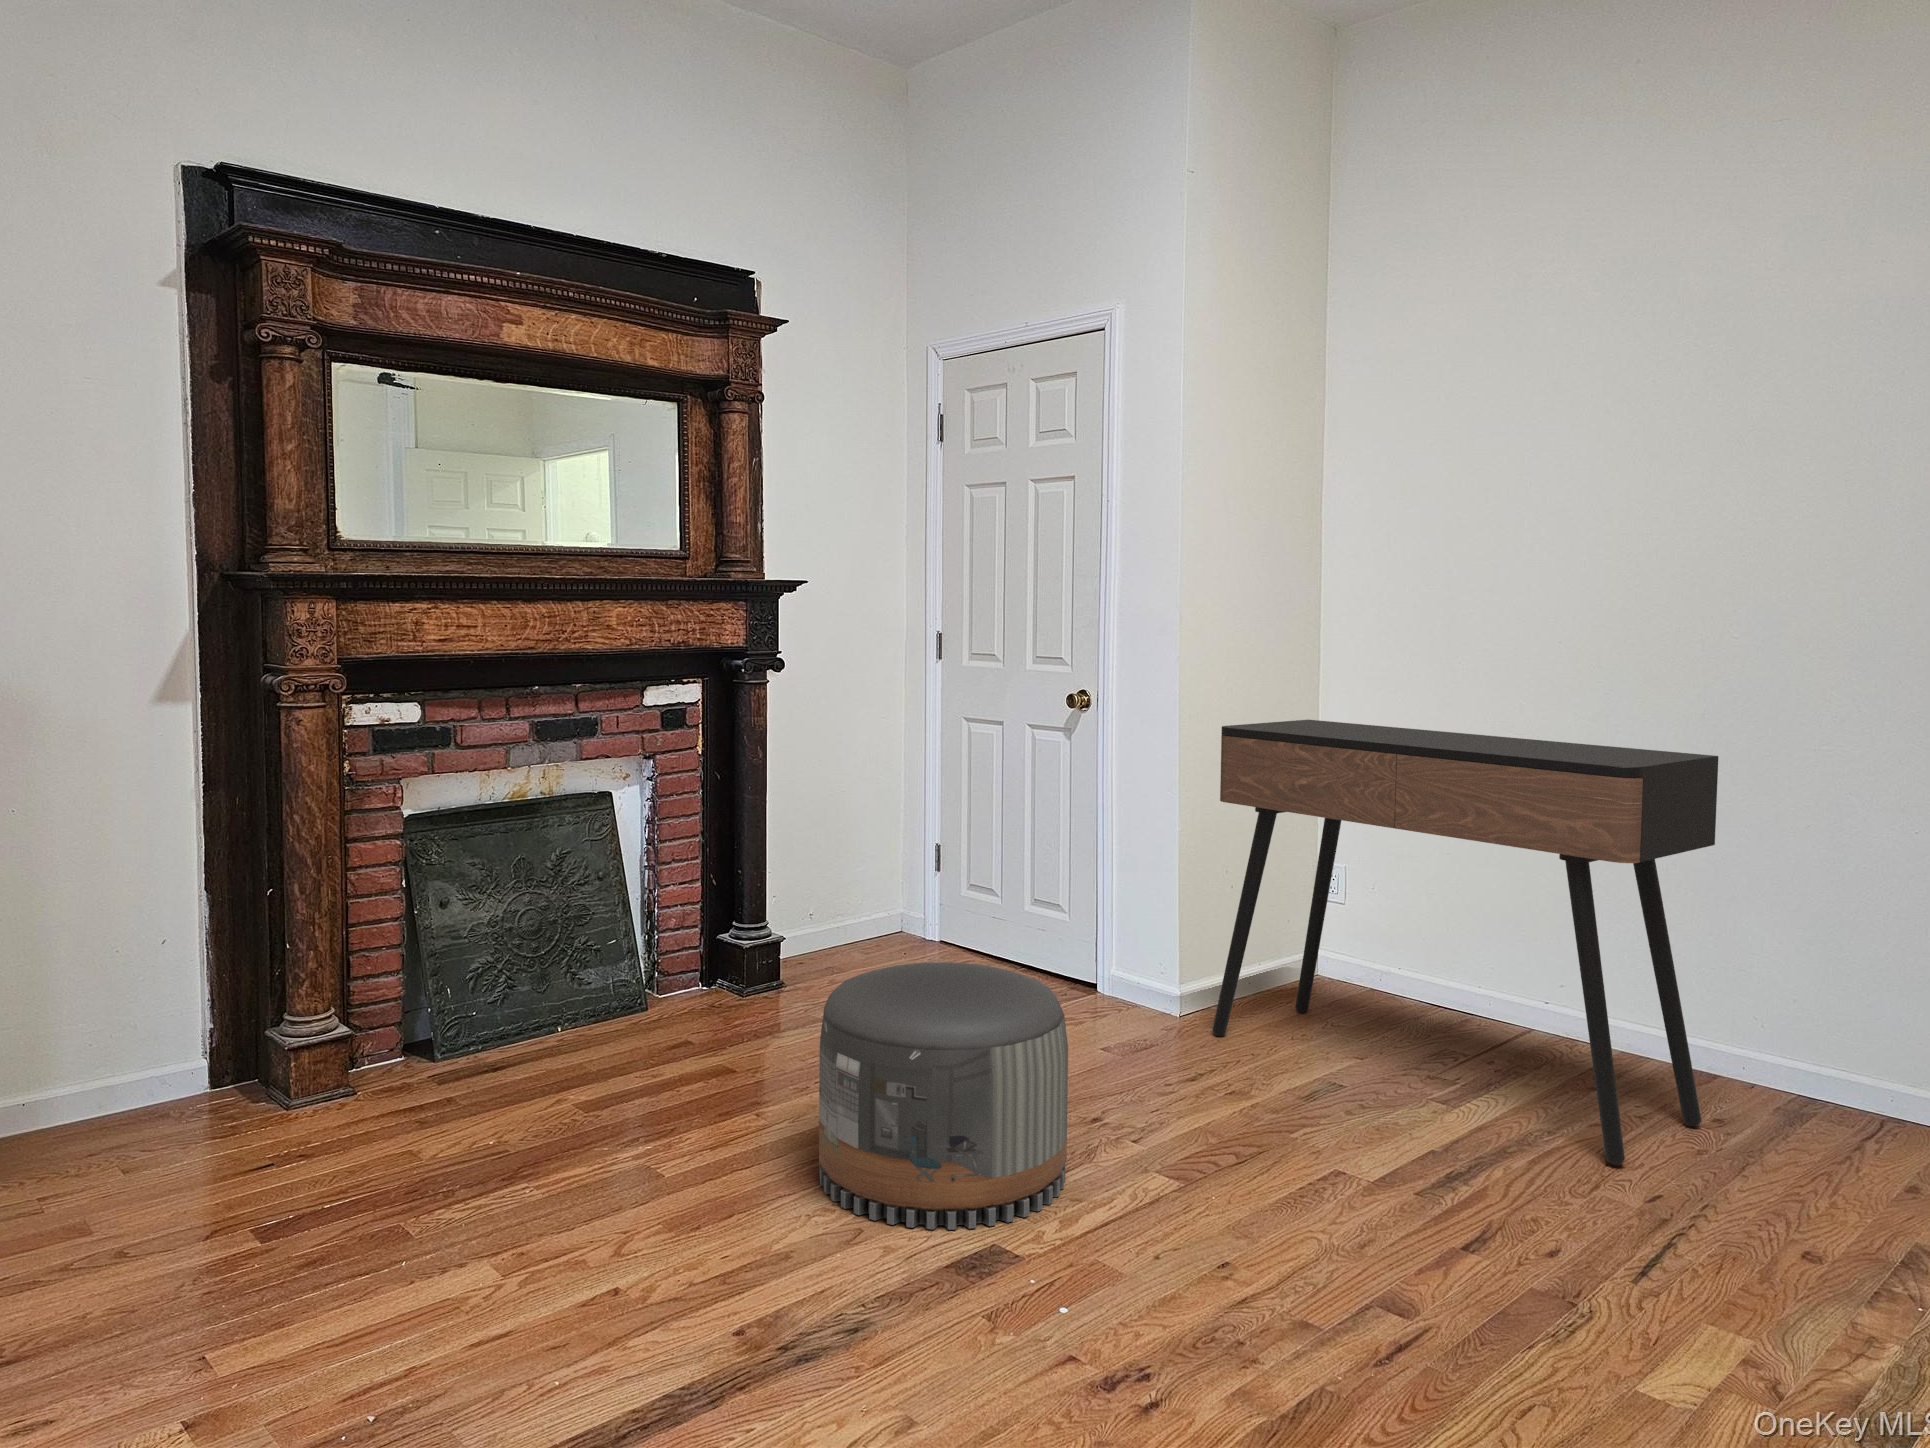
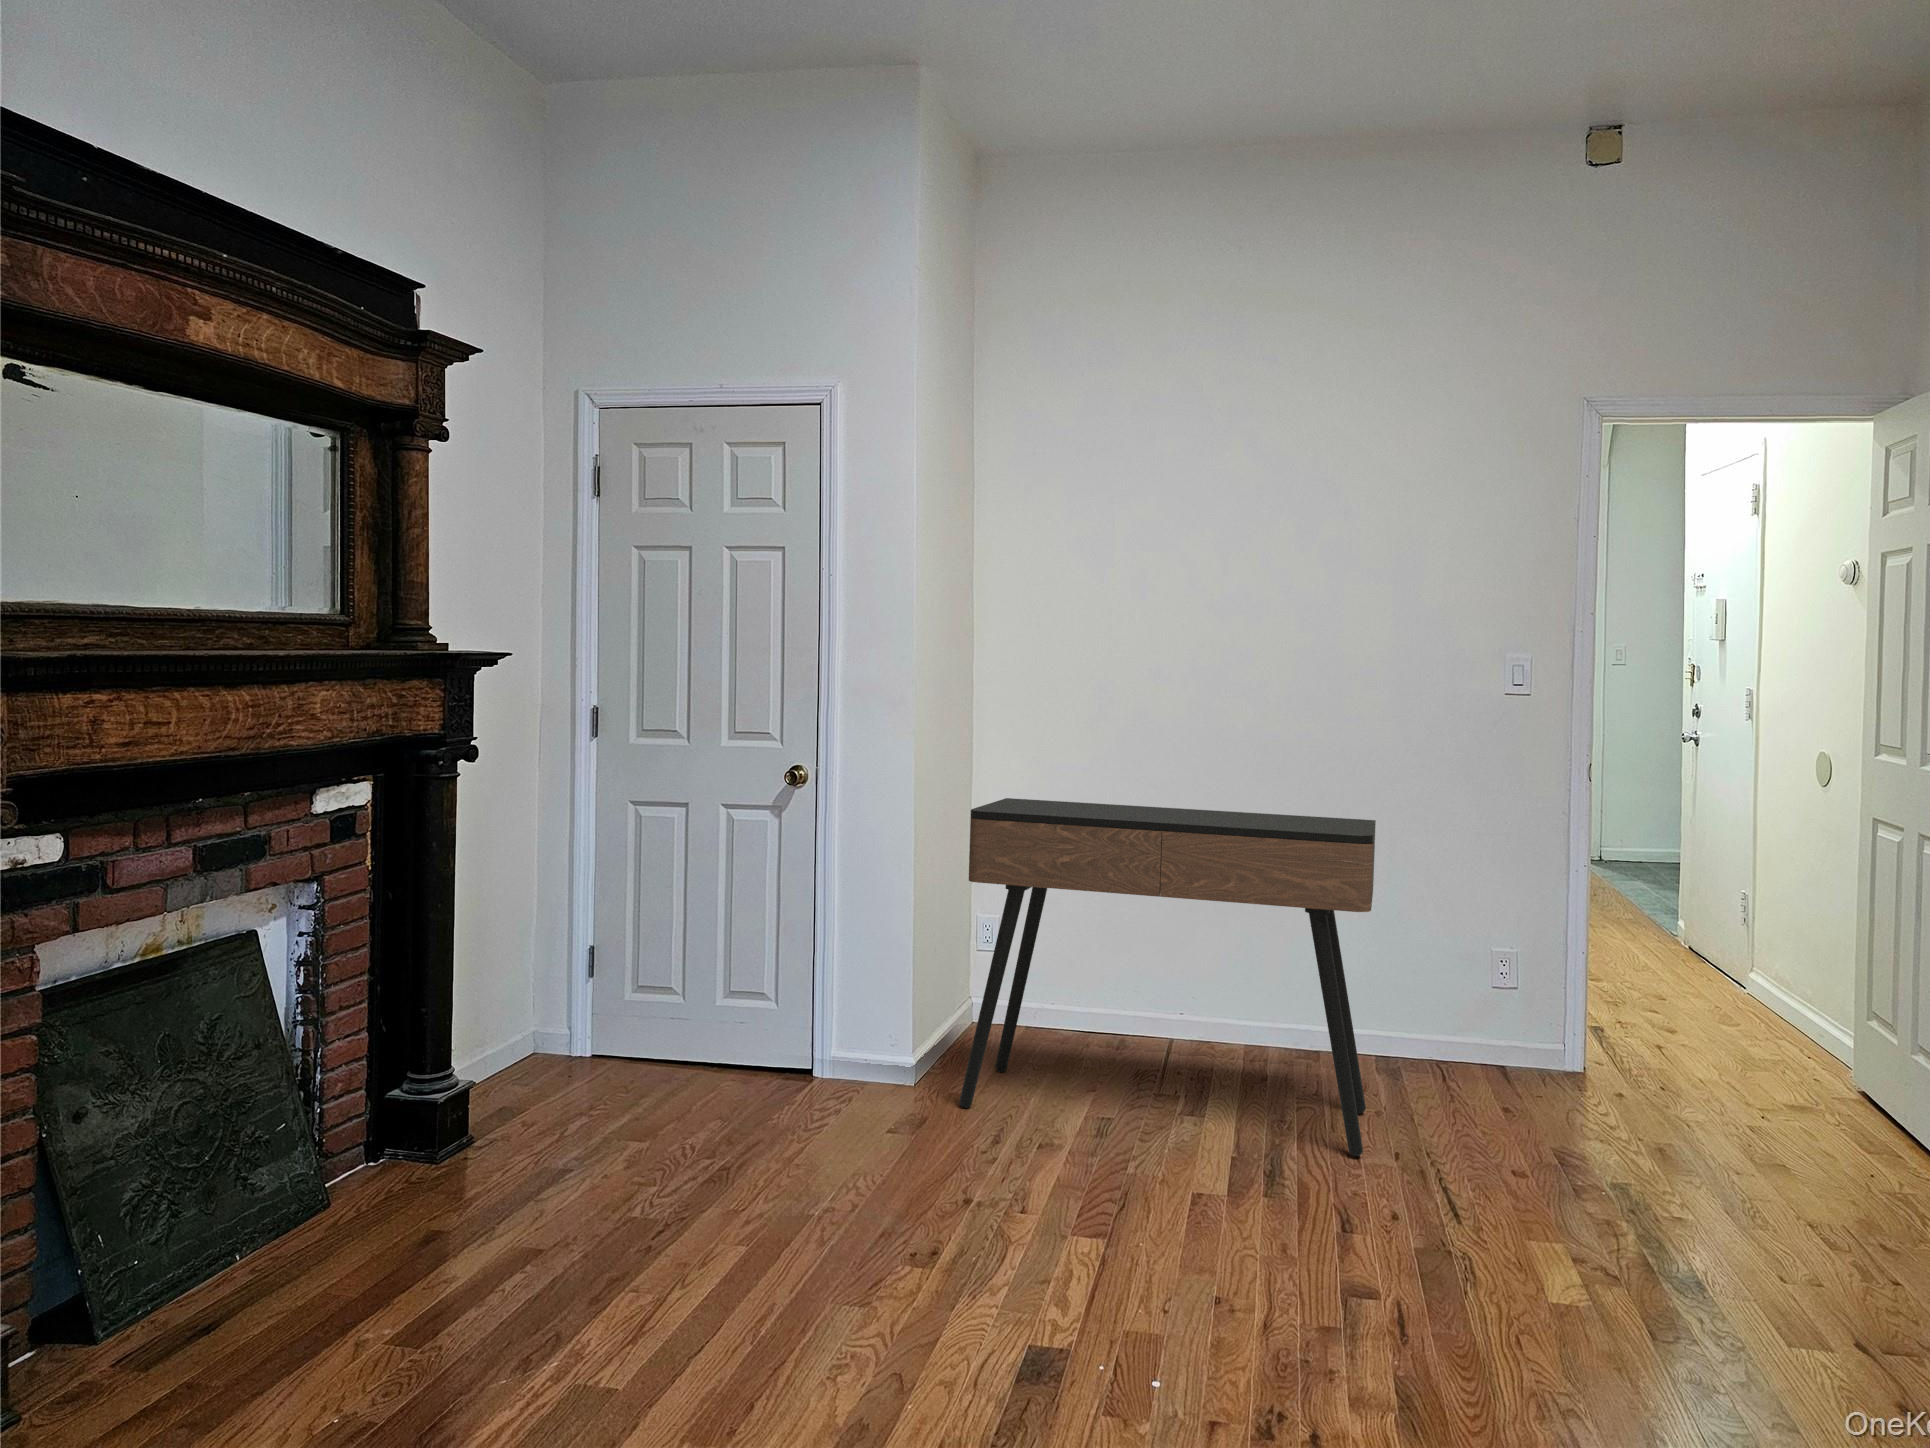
pouf: present [819,962,1068,1230] -> none [776,1079,1042,1376]

